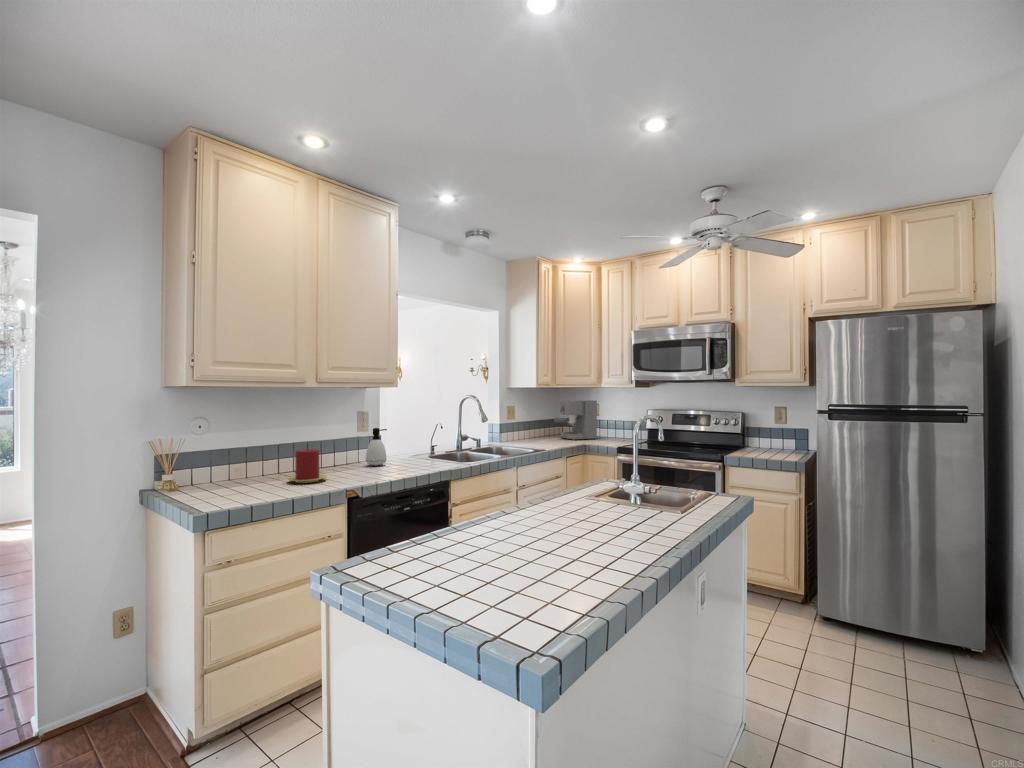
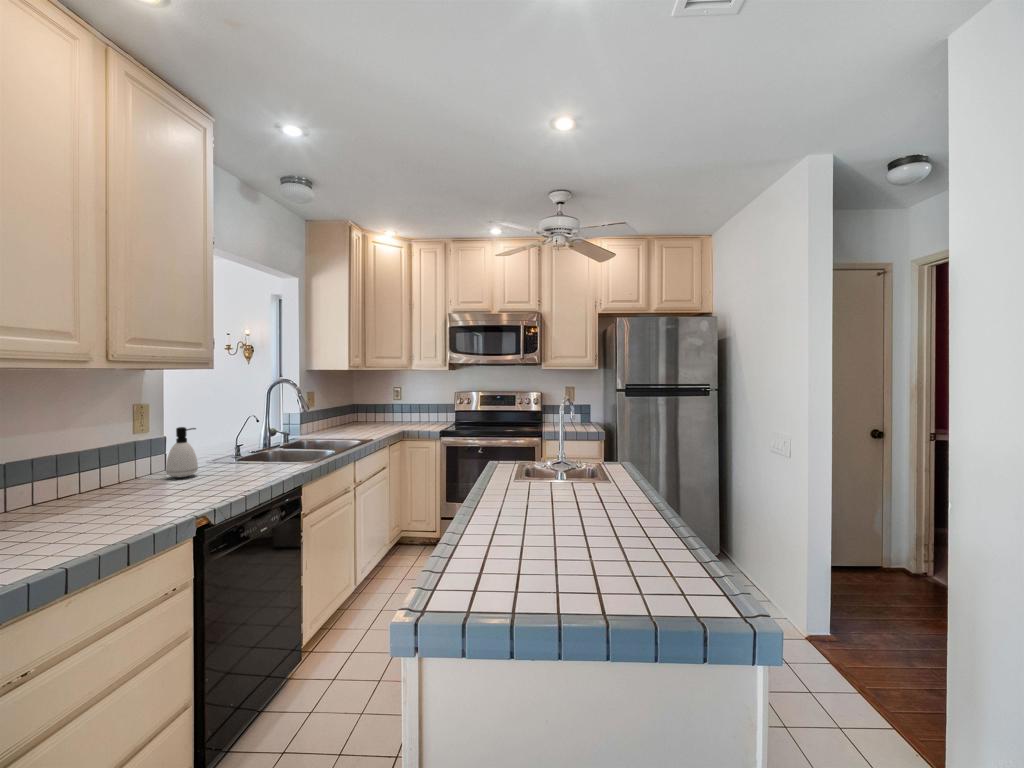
coffee maker: present [554,400,597,440] -> none [357,383,401,426]
candle: present [288,449,327,483] -> none [75,464,143,515]

